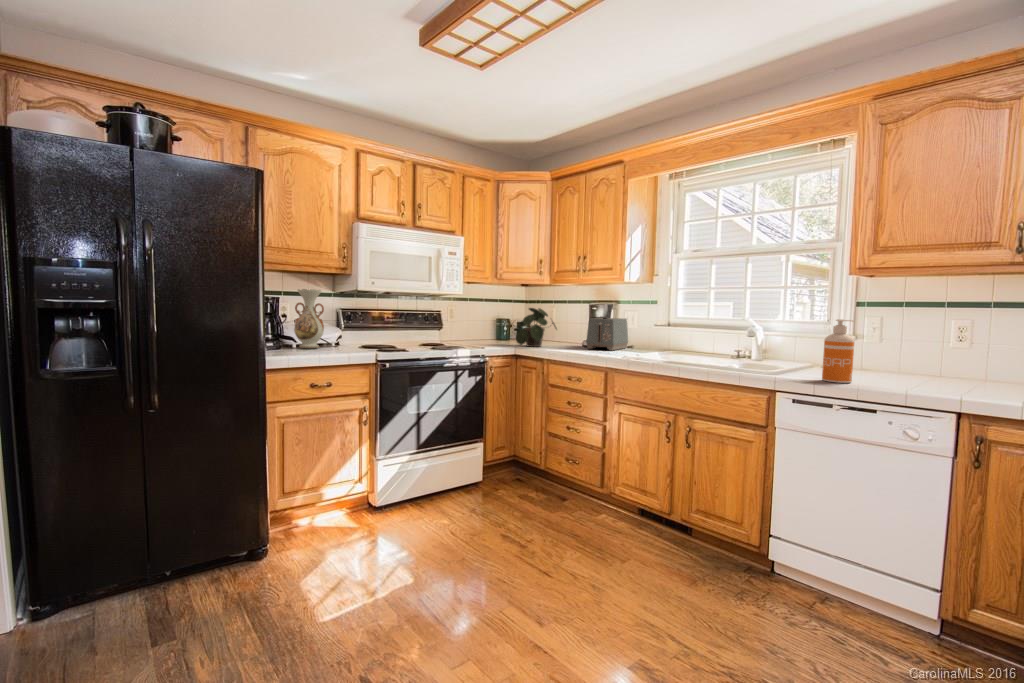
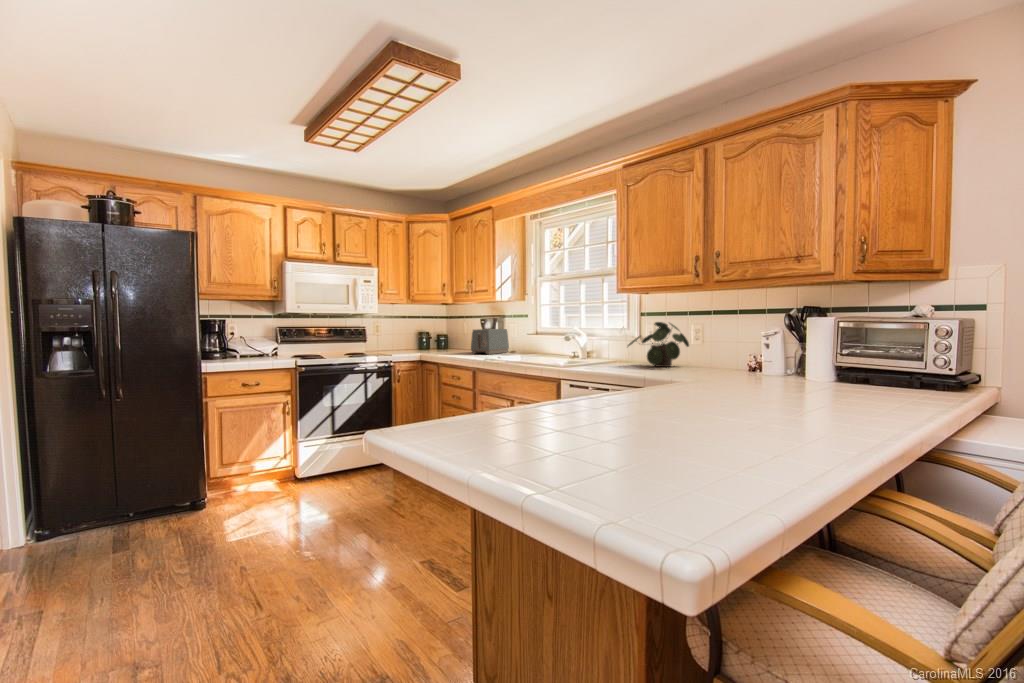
vase: present [294,289,324,348] -> none [237,314,260,359]
potted plant: present [516,308,557,347] -> present [628,322,689,367]
soap dispenser: present [822,319,854,383] -> none [581,325,599,370]

